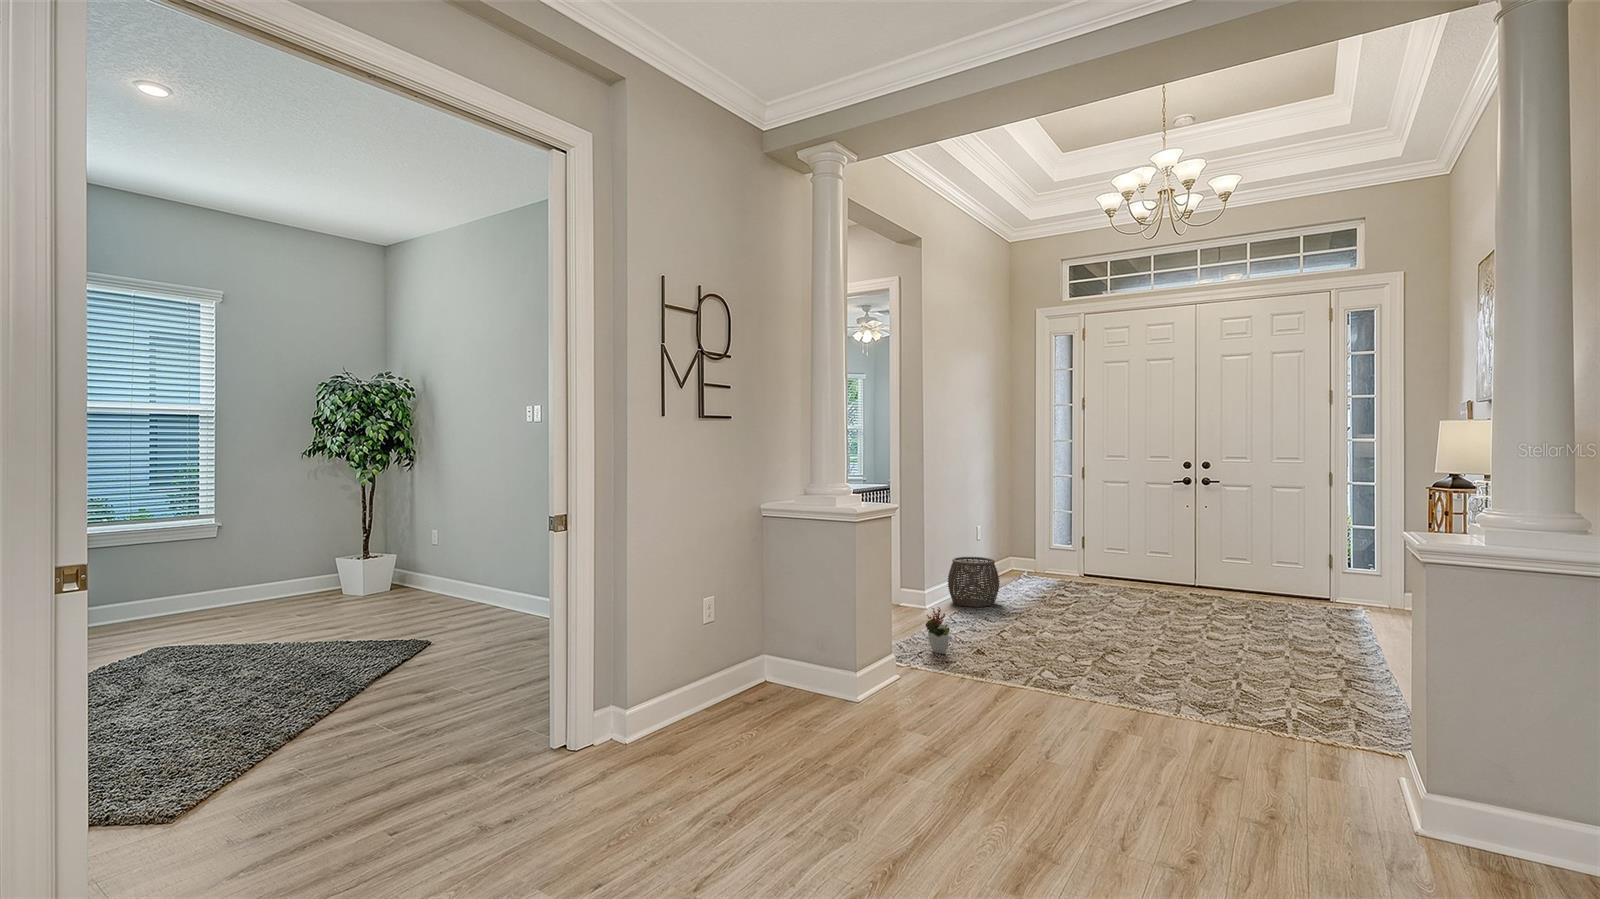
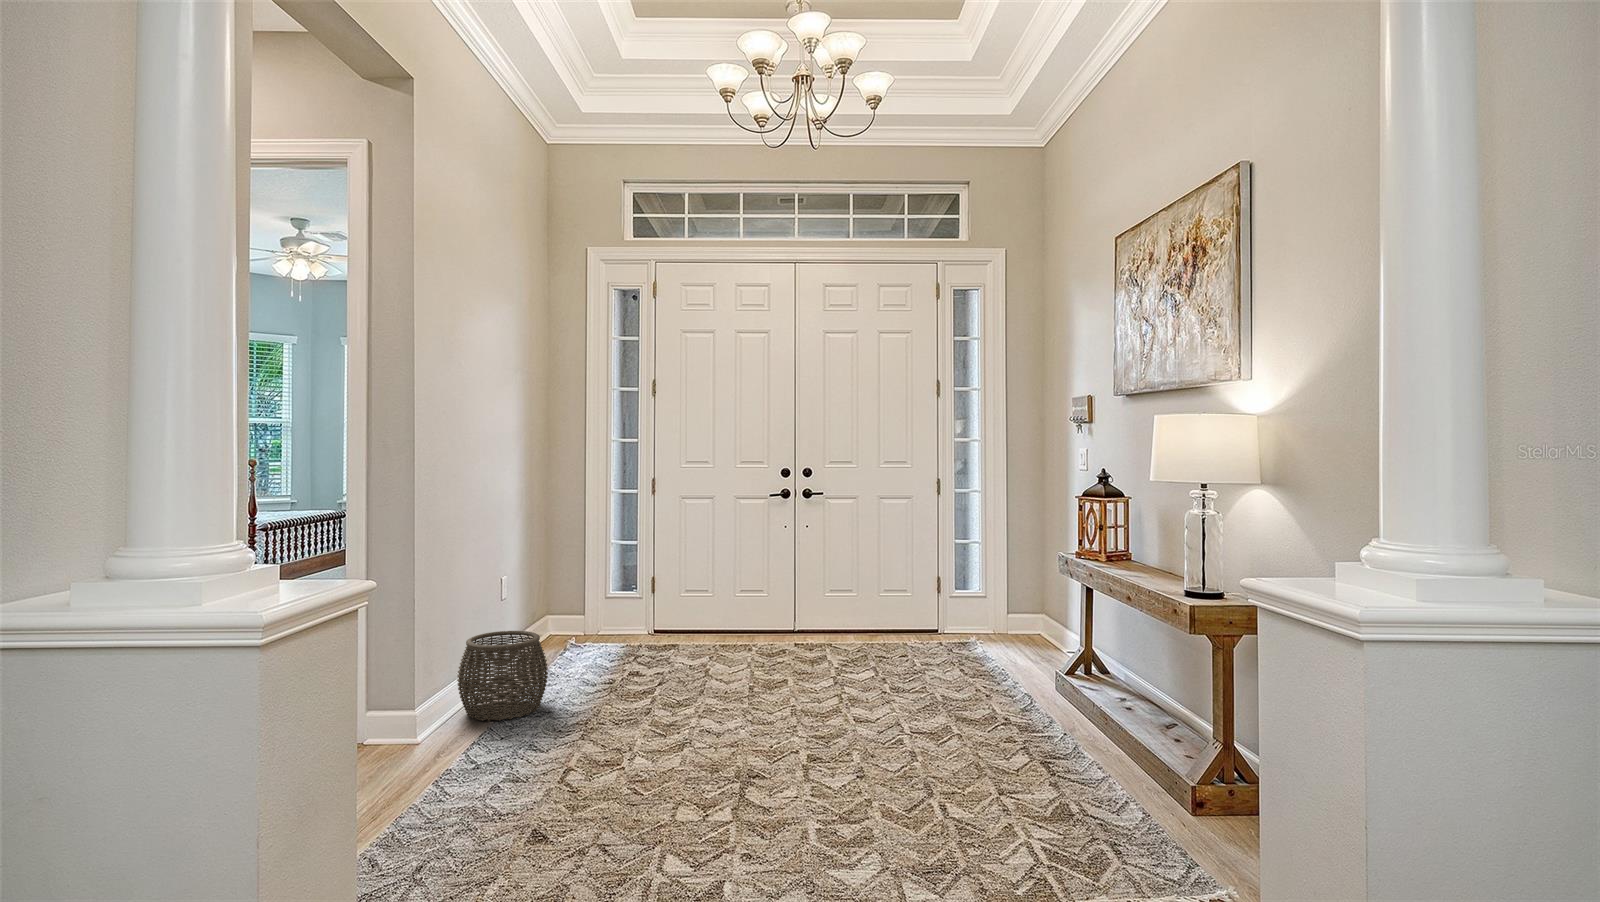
decorative plant: present [925,607,950,654] -> none [425,766,477,862]

